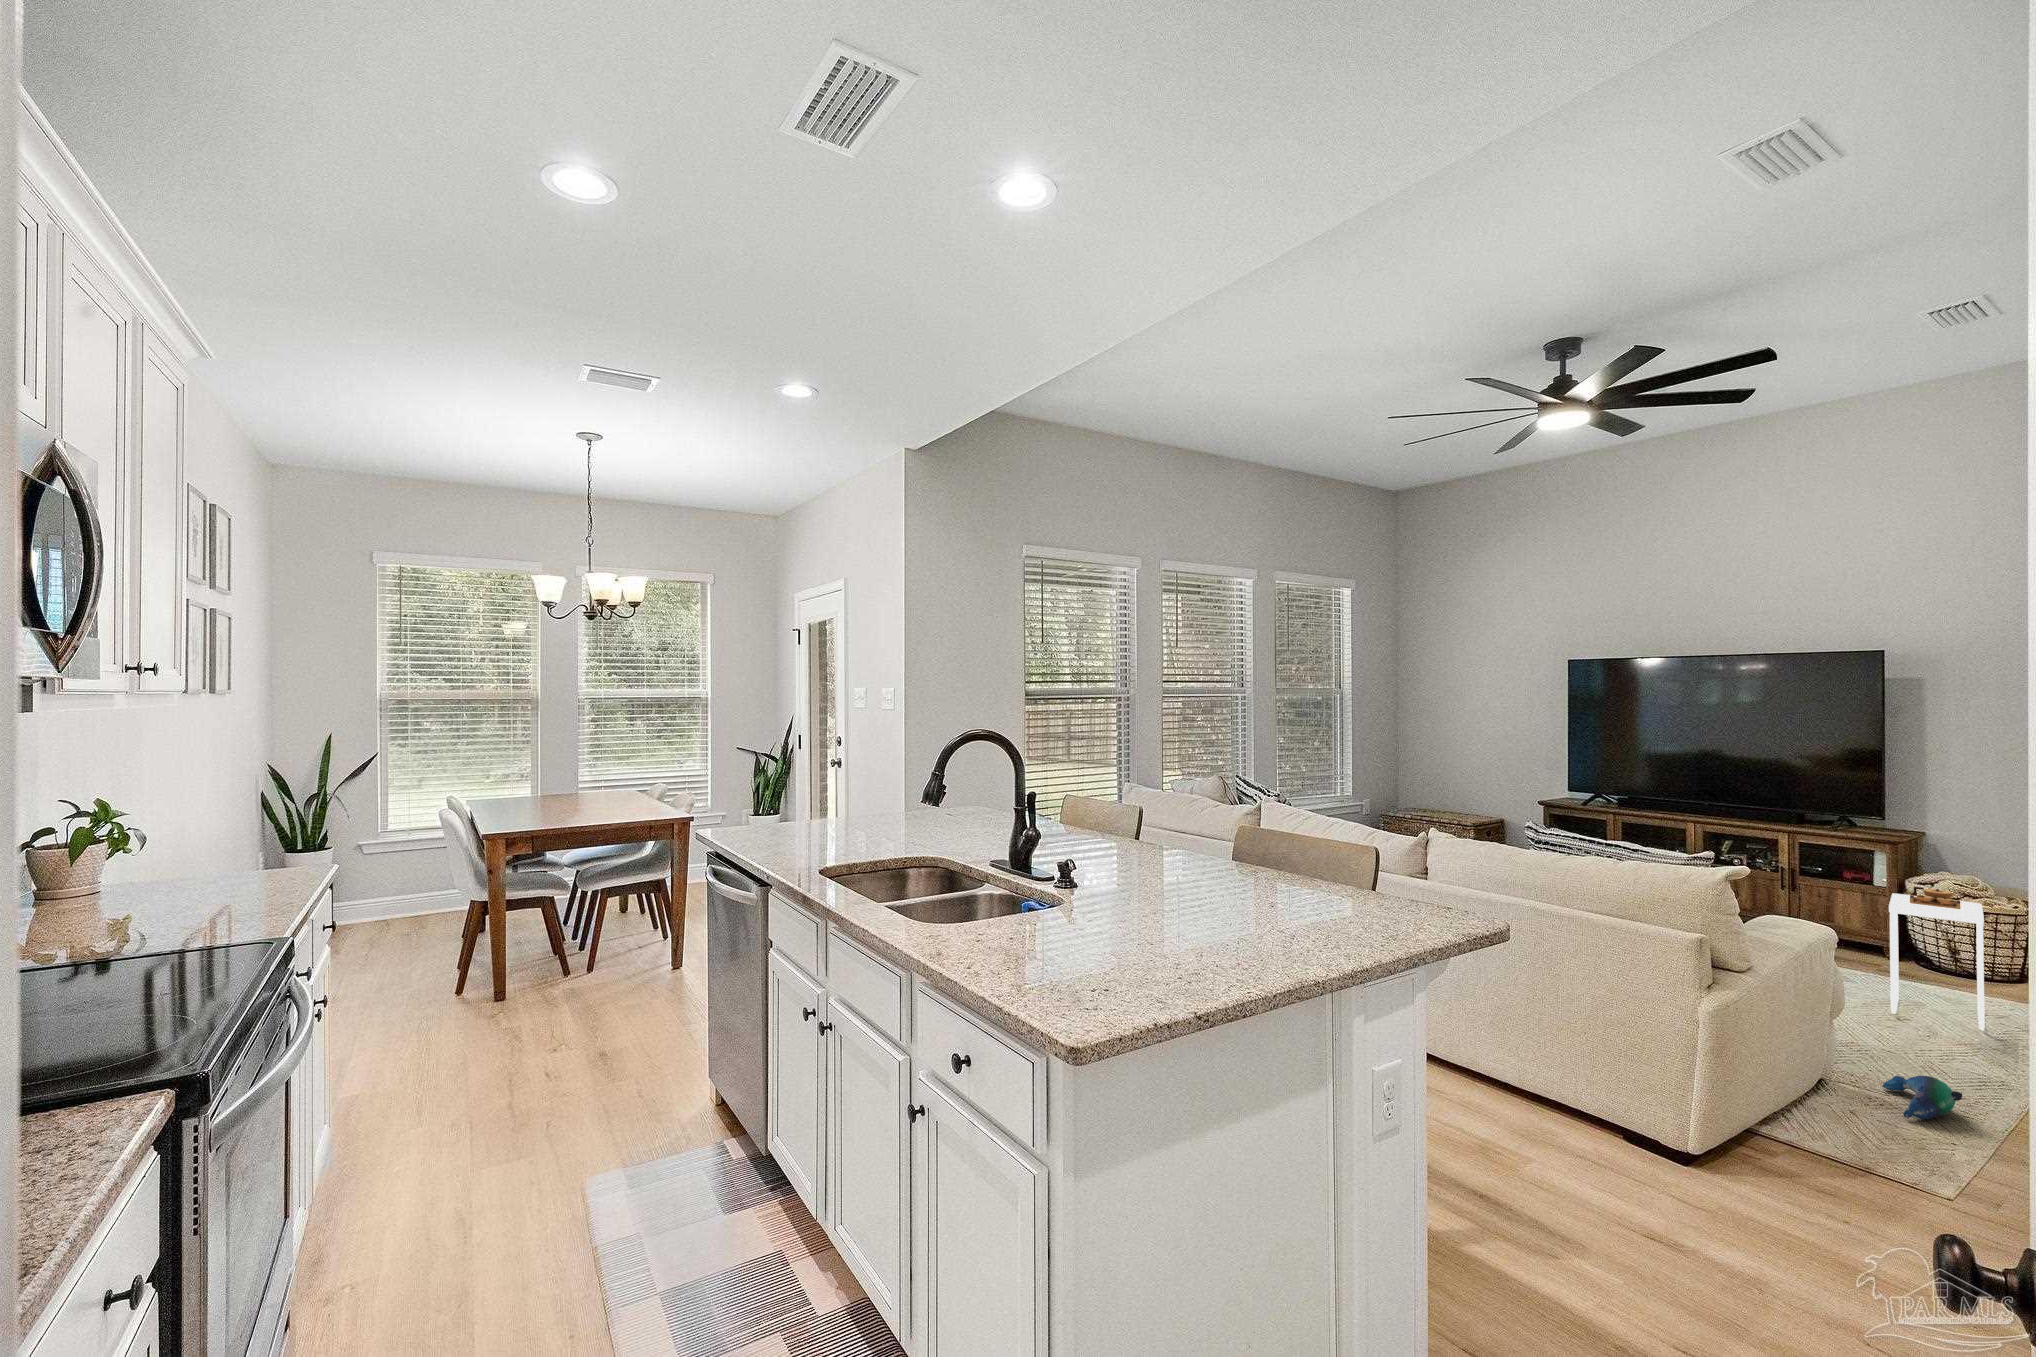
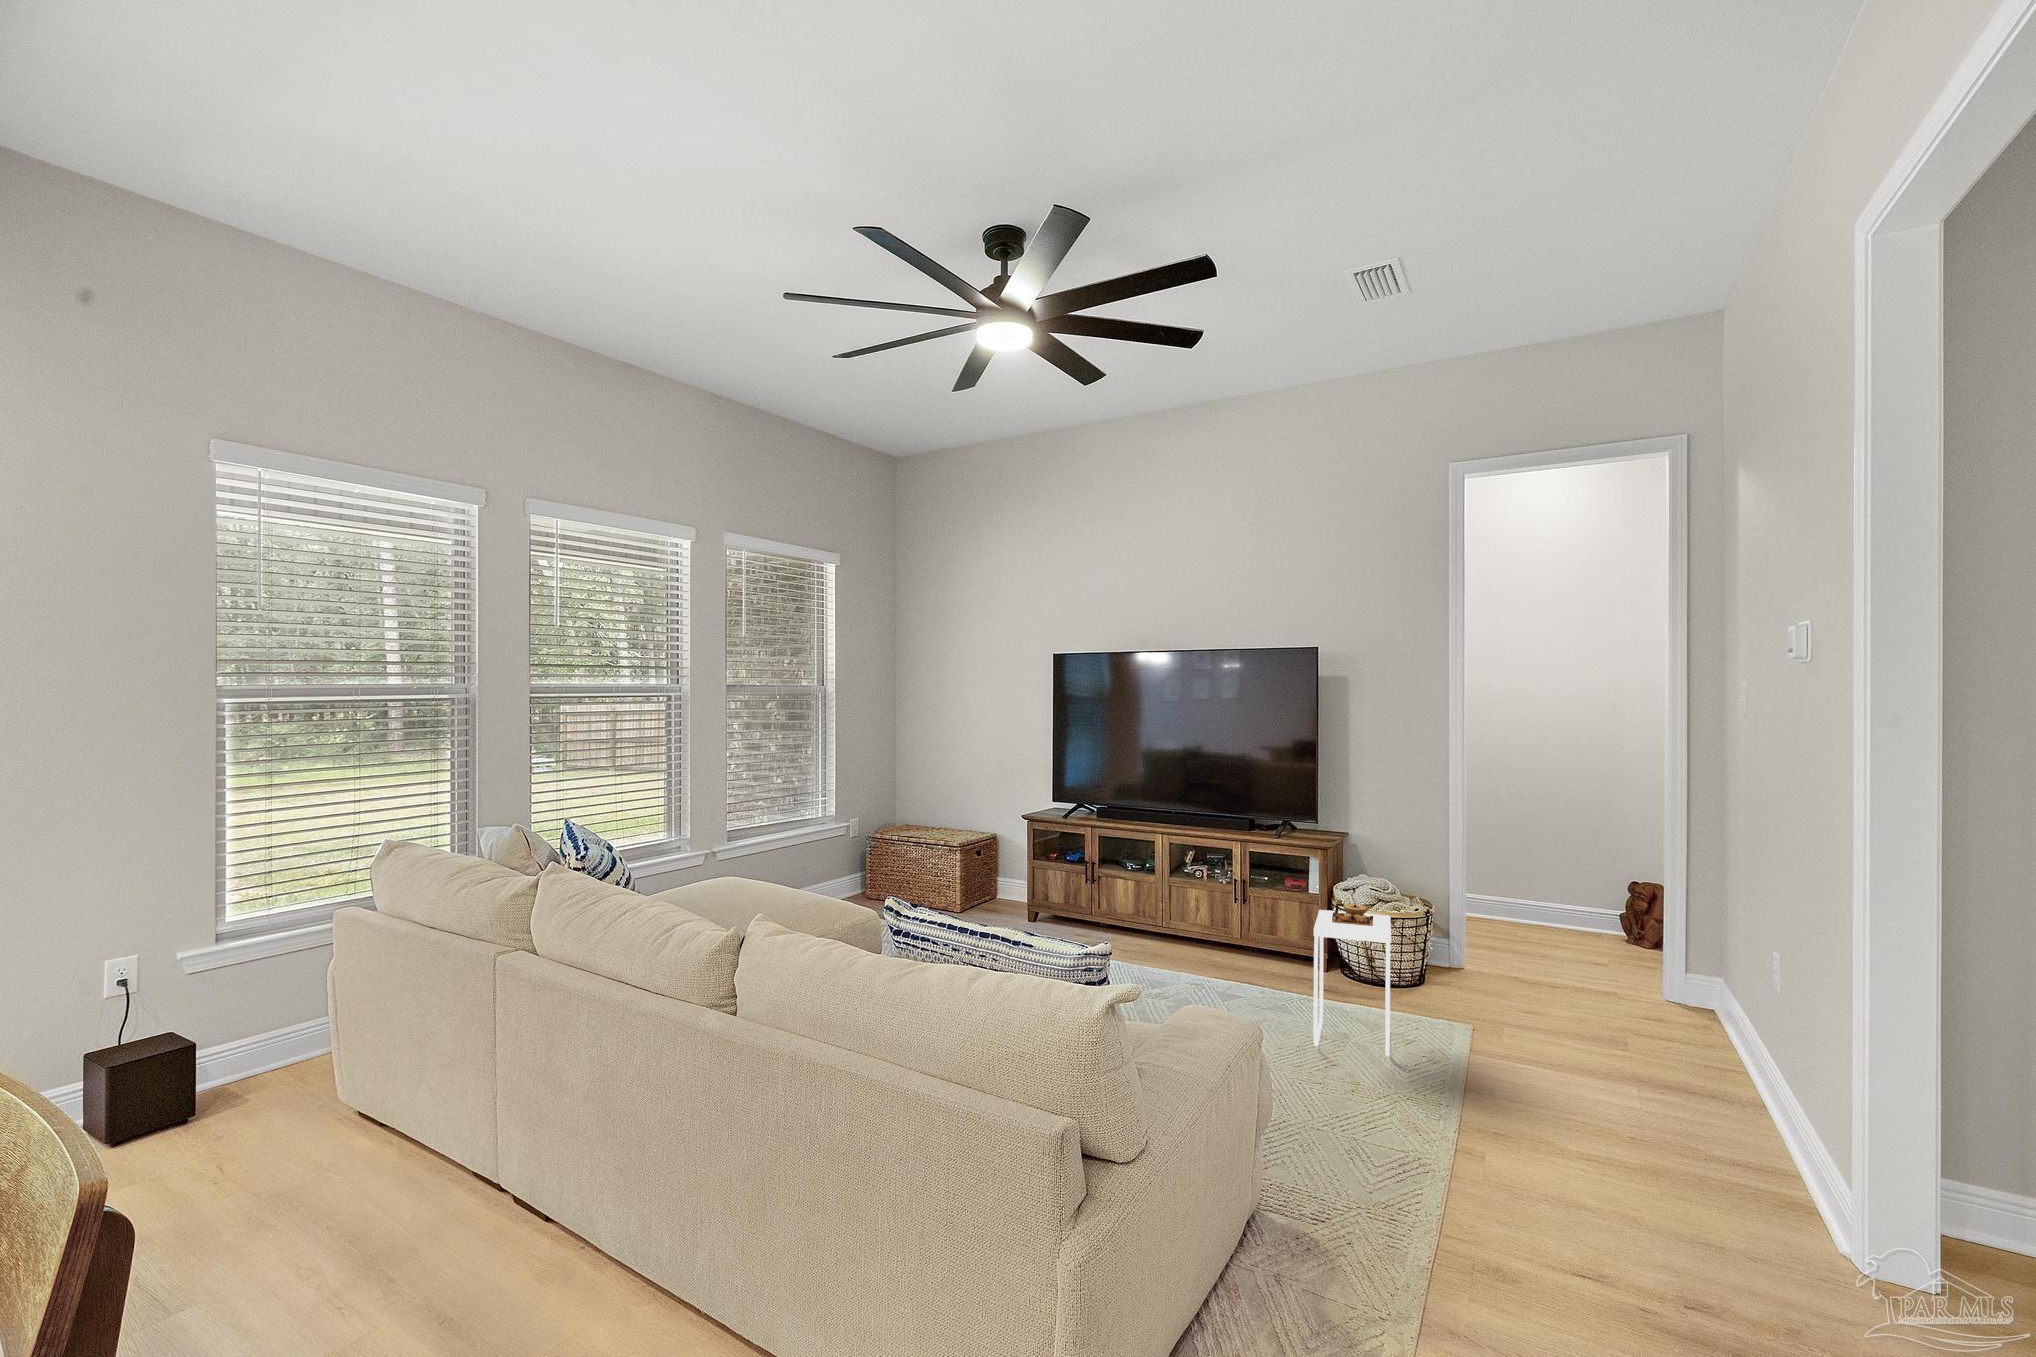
plush toy: present [1882,1076,1962,1120] -> none [1295,1148,1365,1214]

